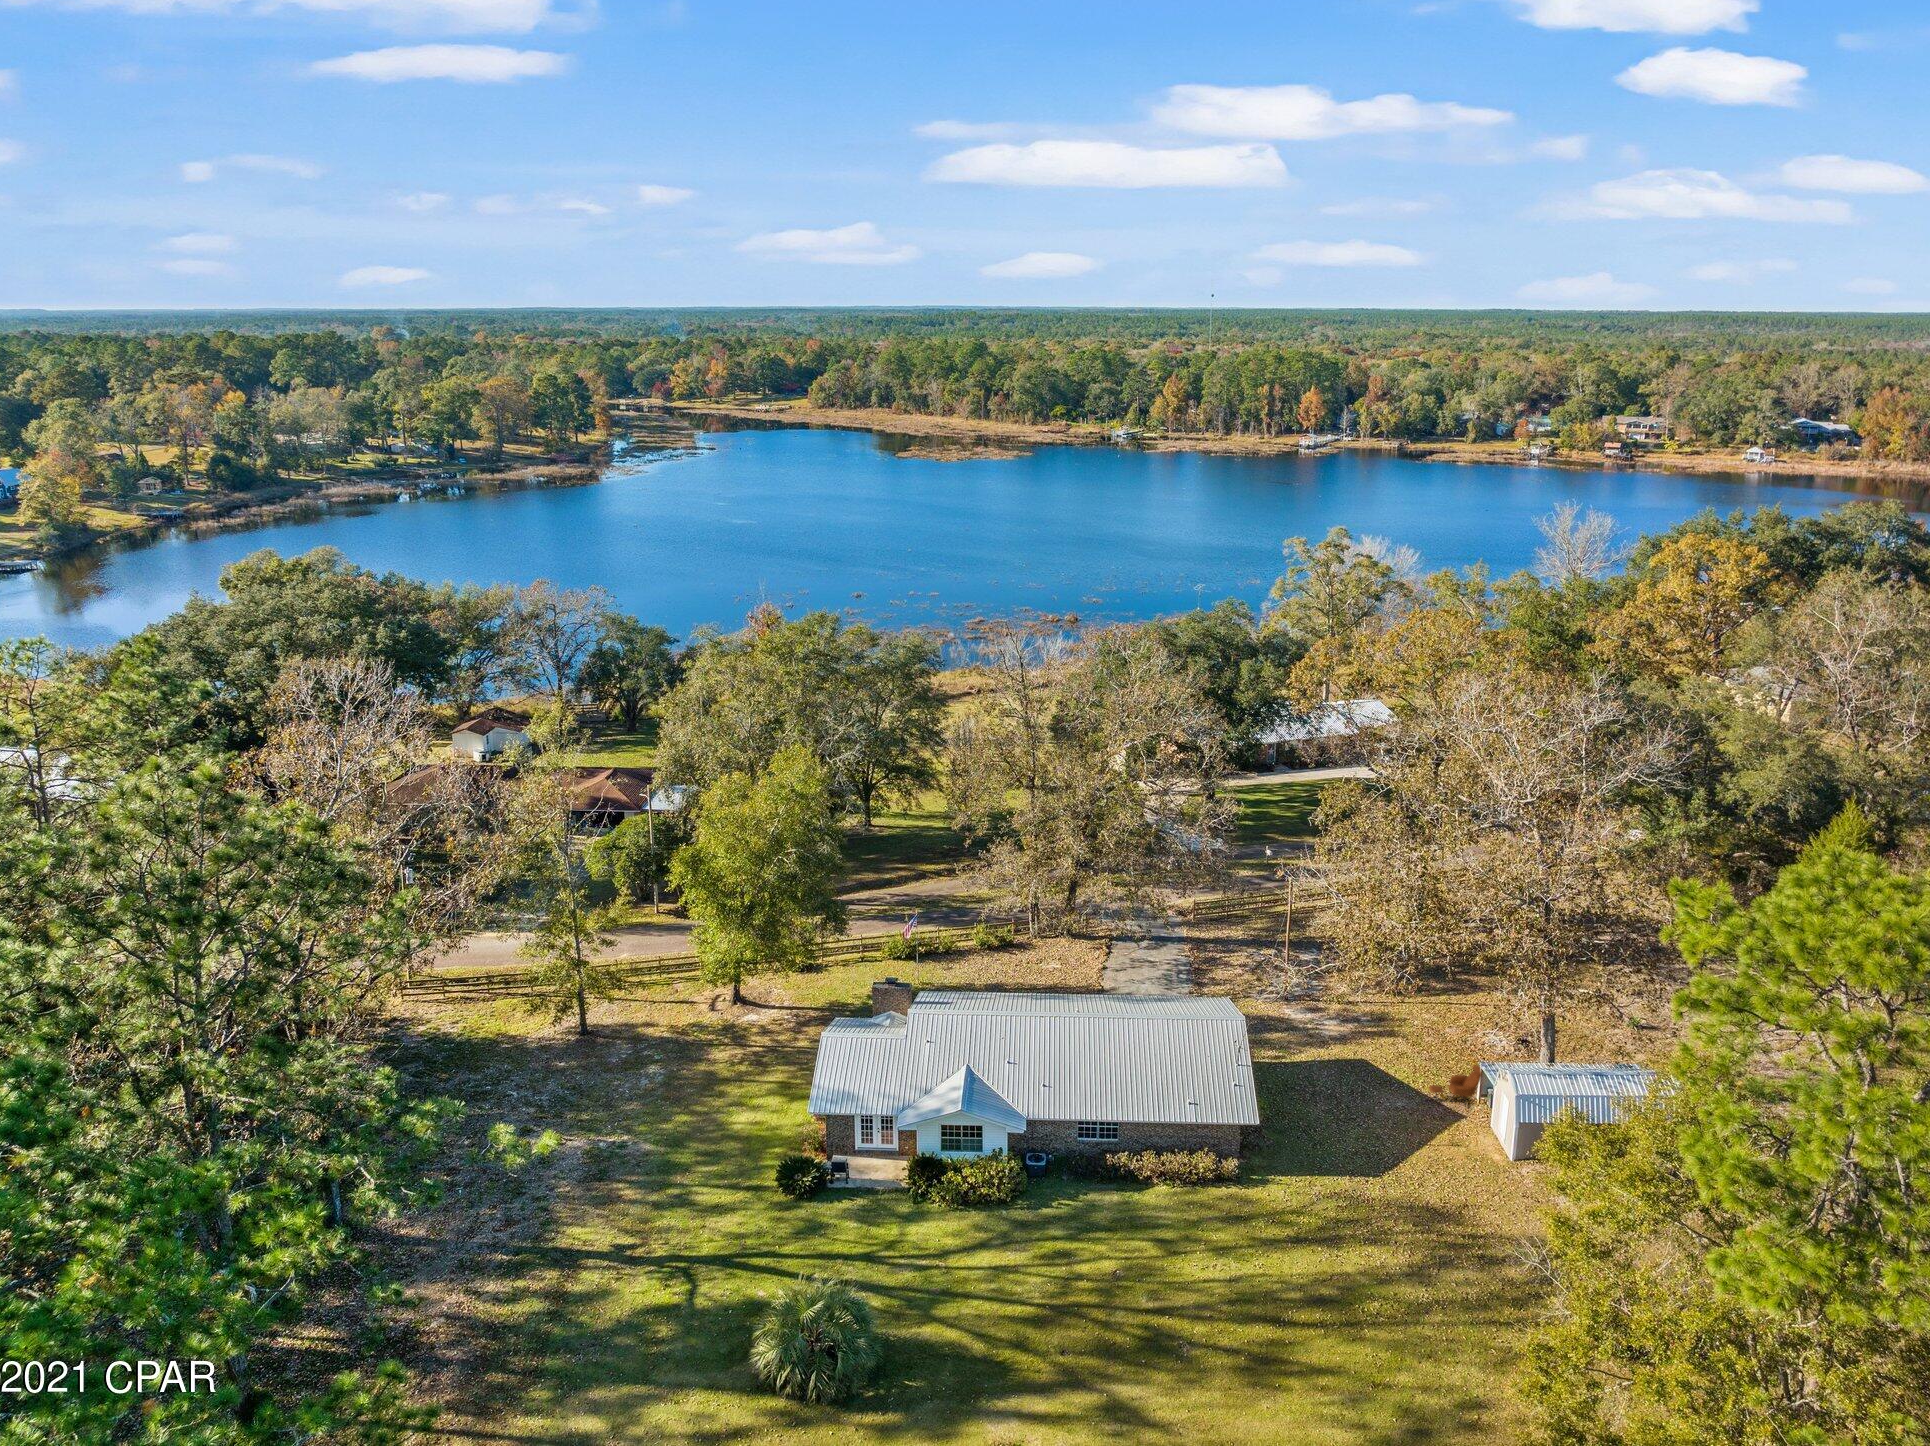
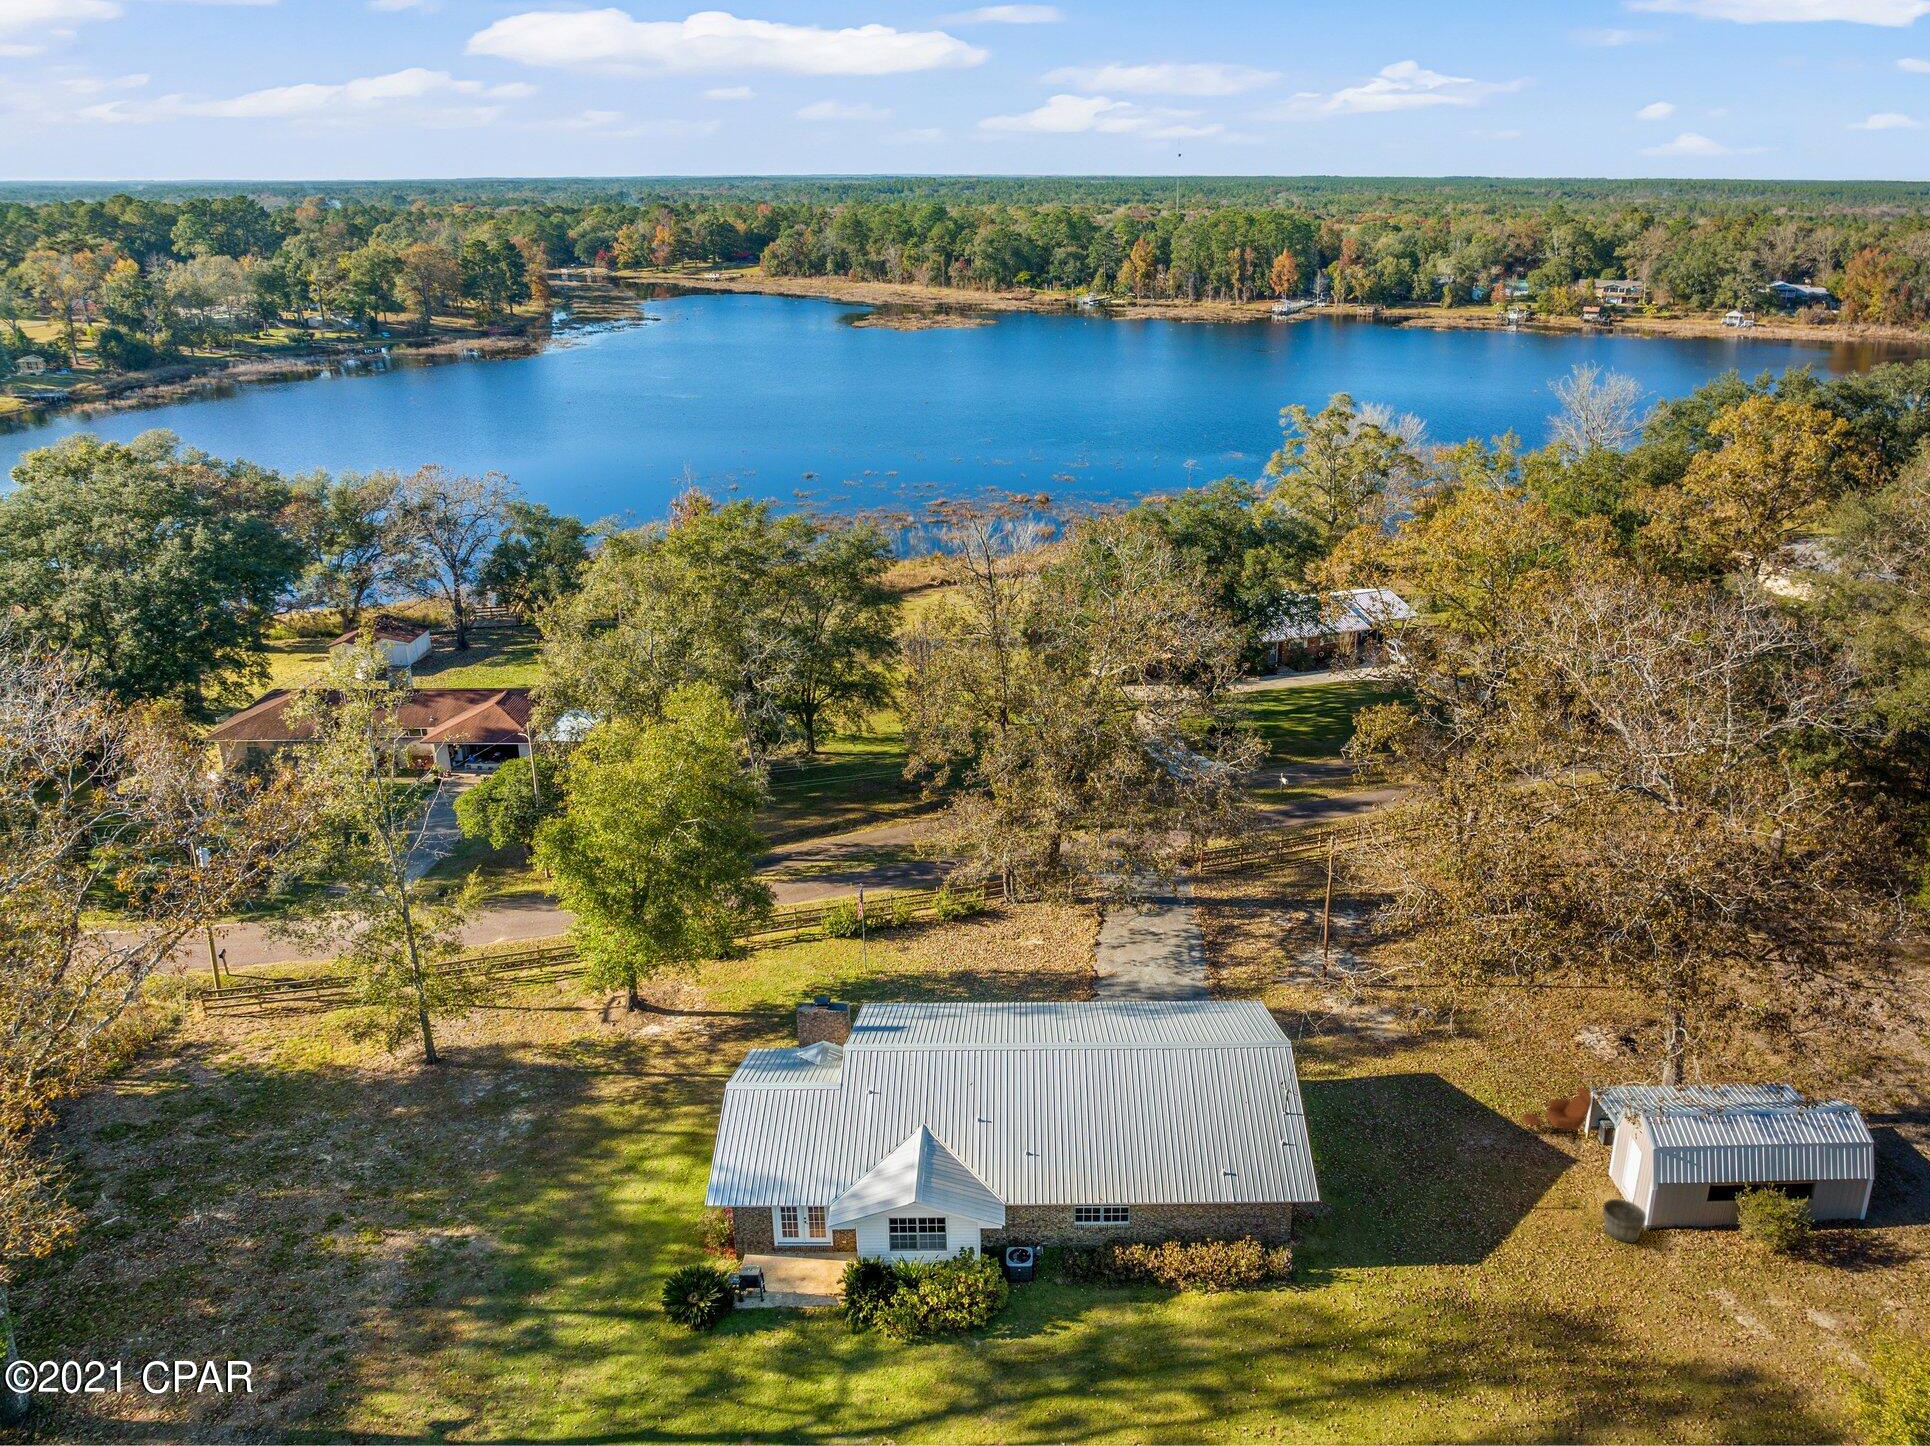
wooden bucket: none [1477,1137,1510,1168] -> present [1603,1199,1646,1243]

